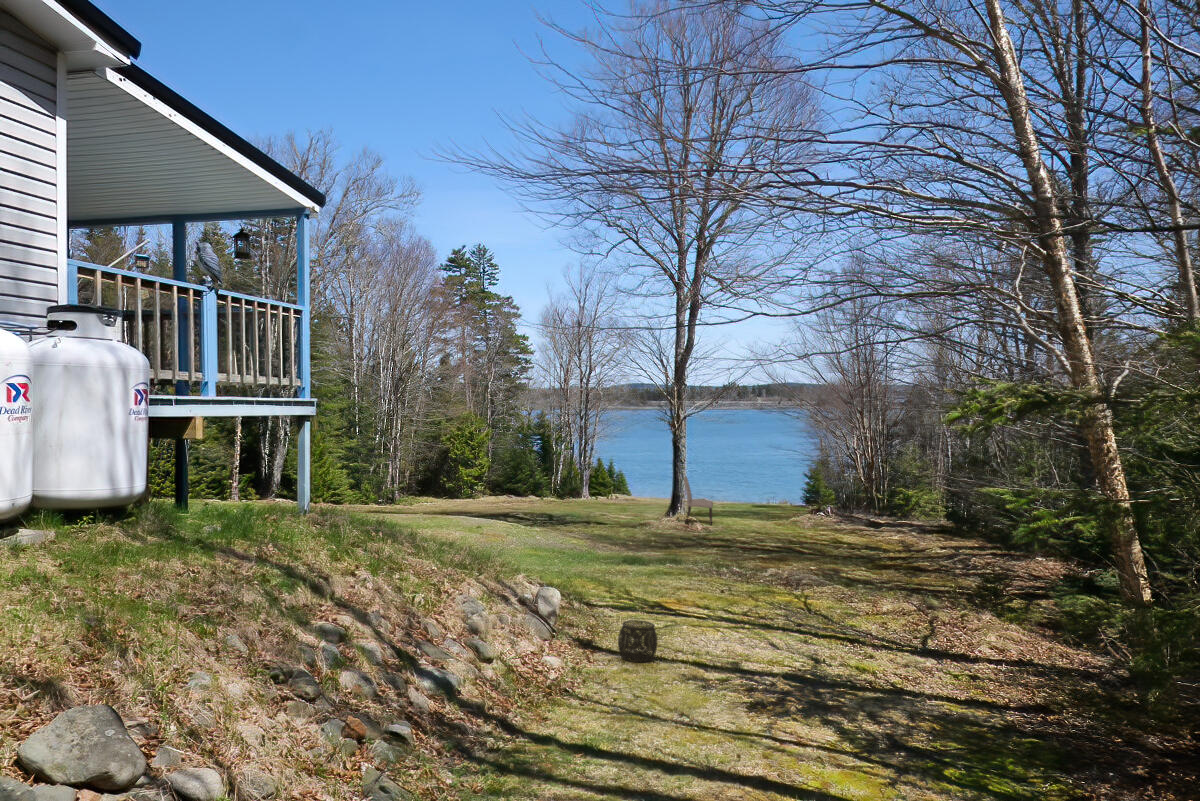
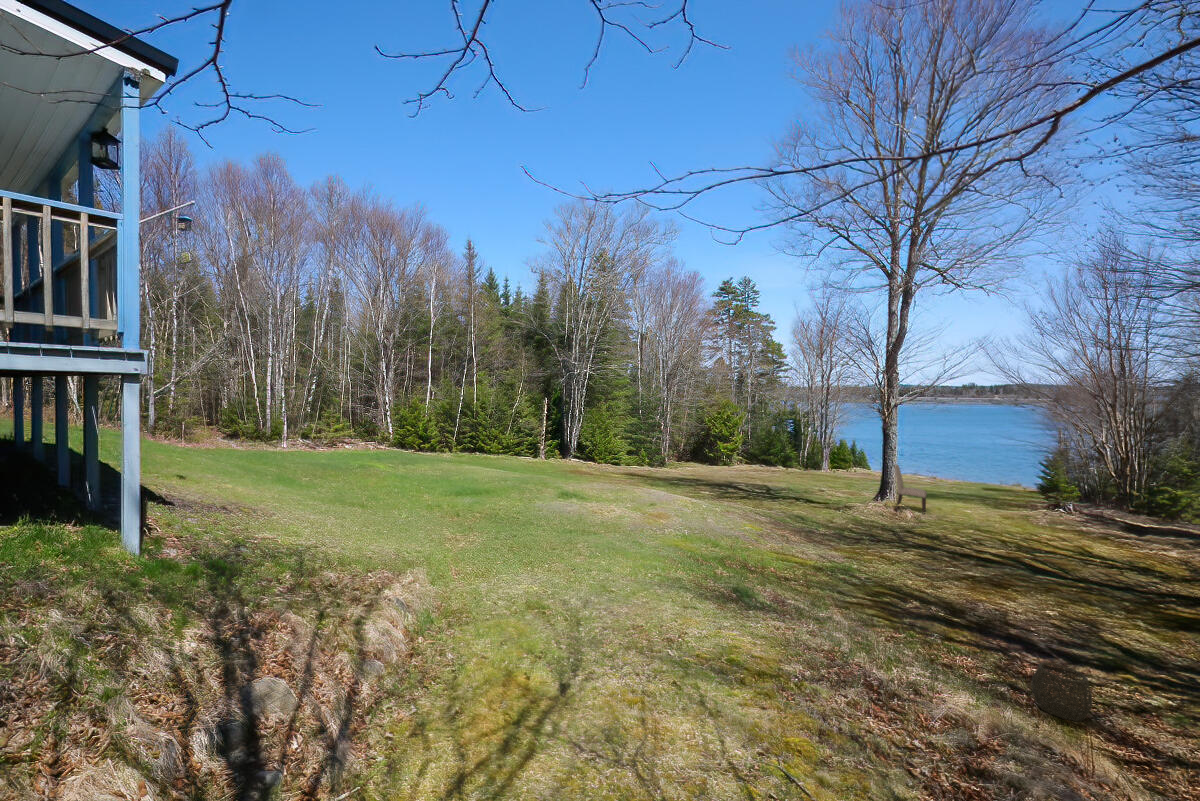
woven basket: present [618,620,658,662] -> present [1031,662,1093,721]

